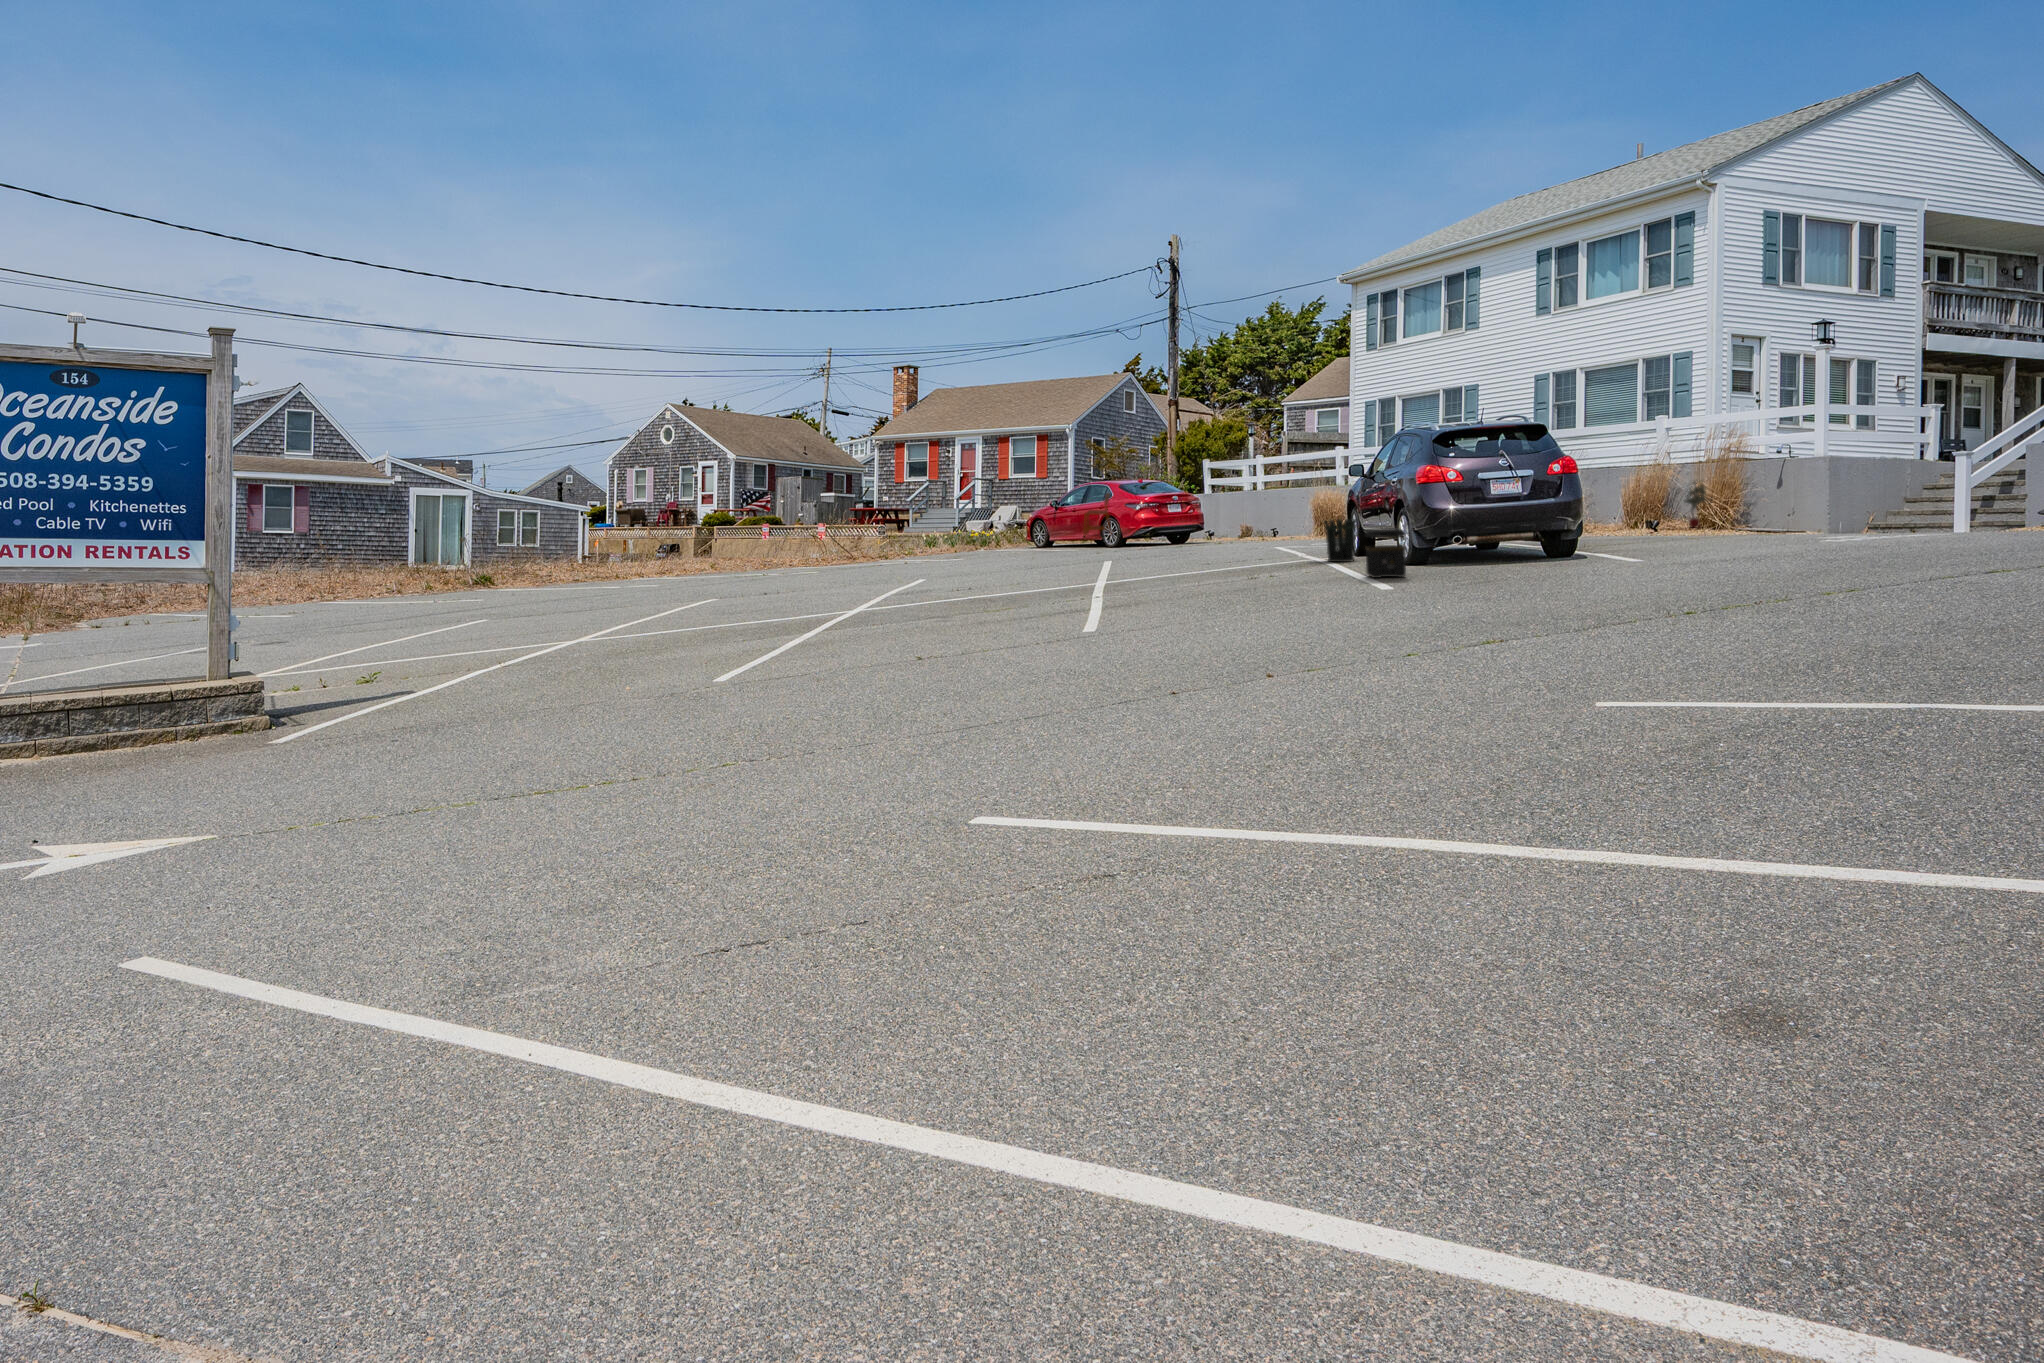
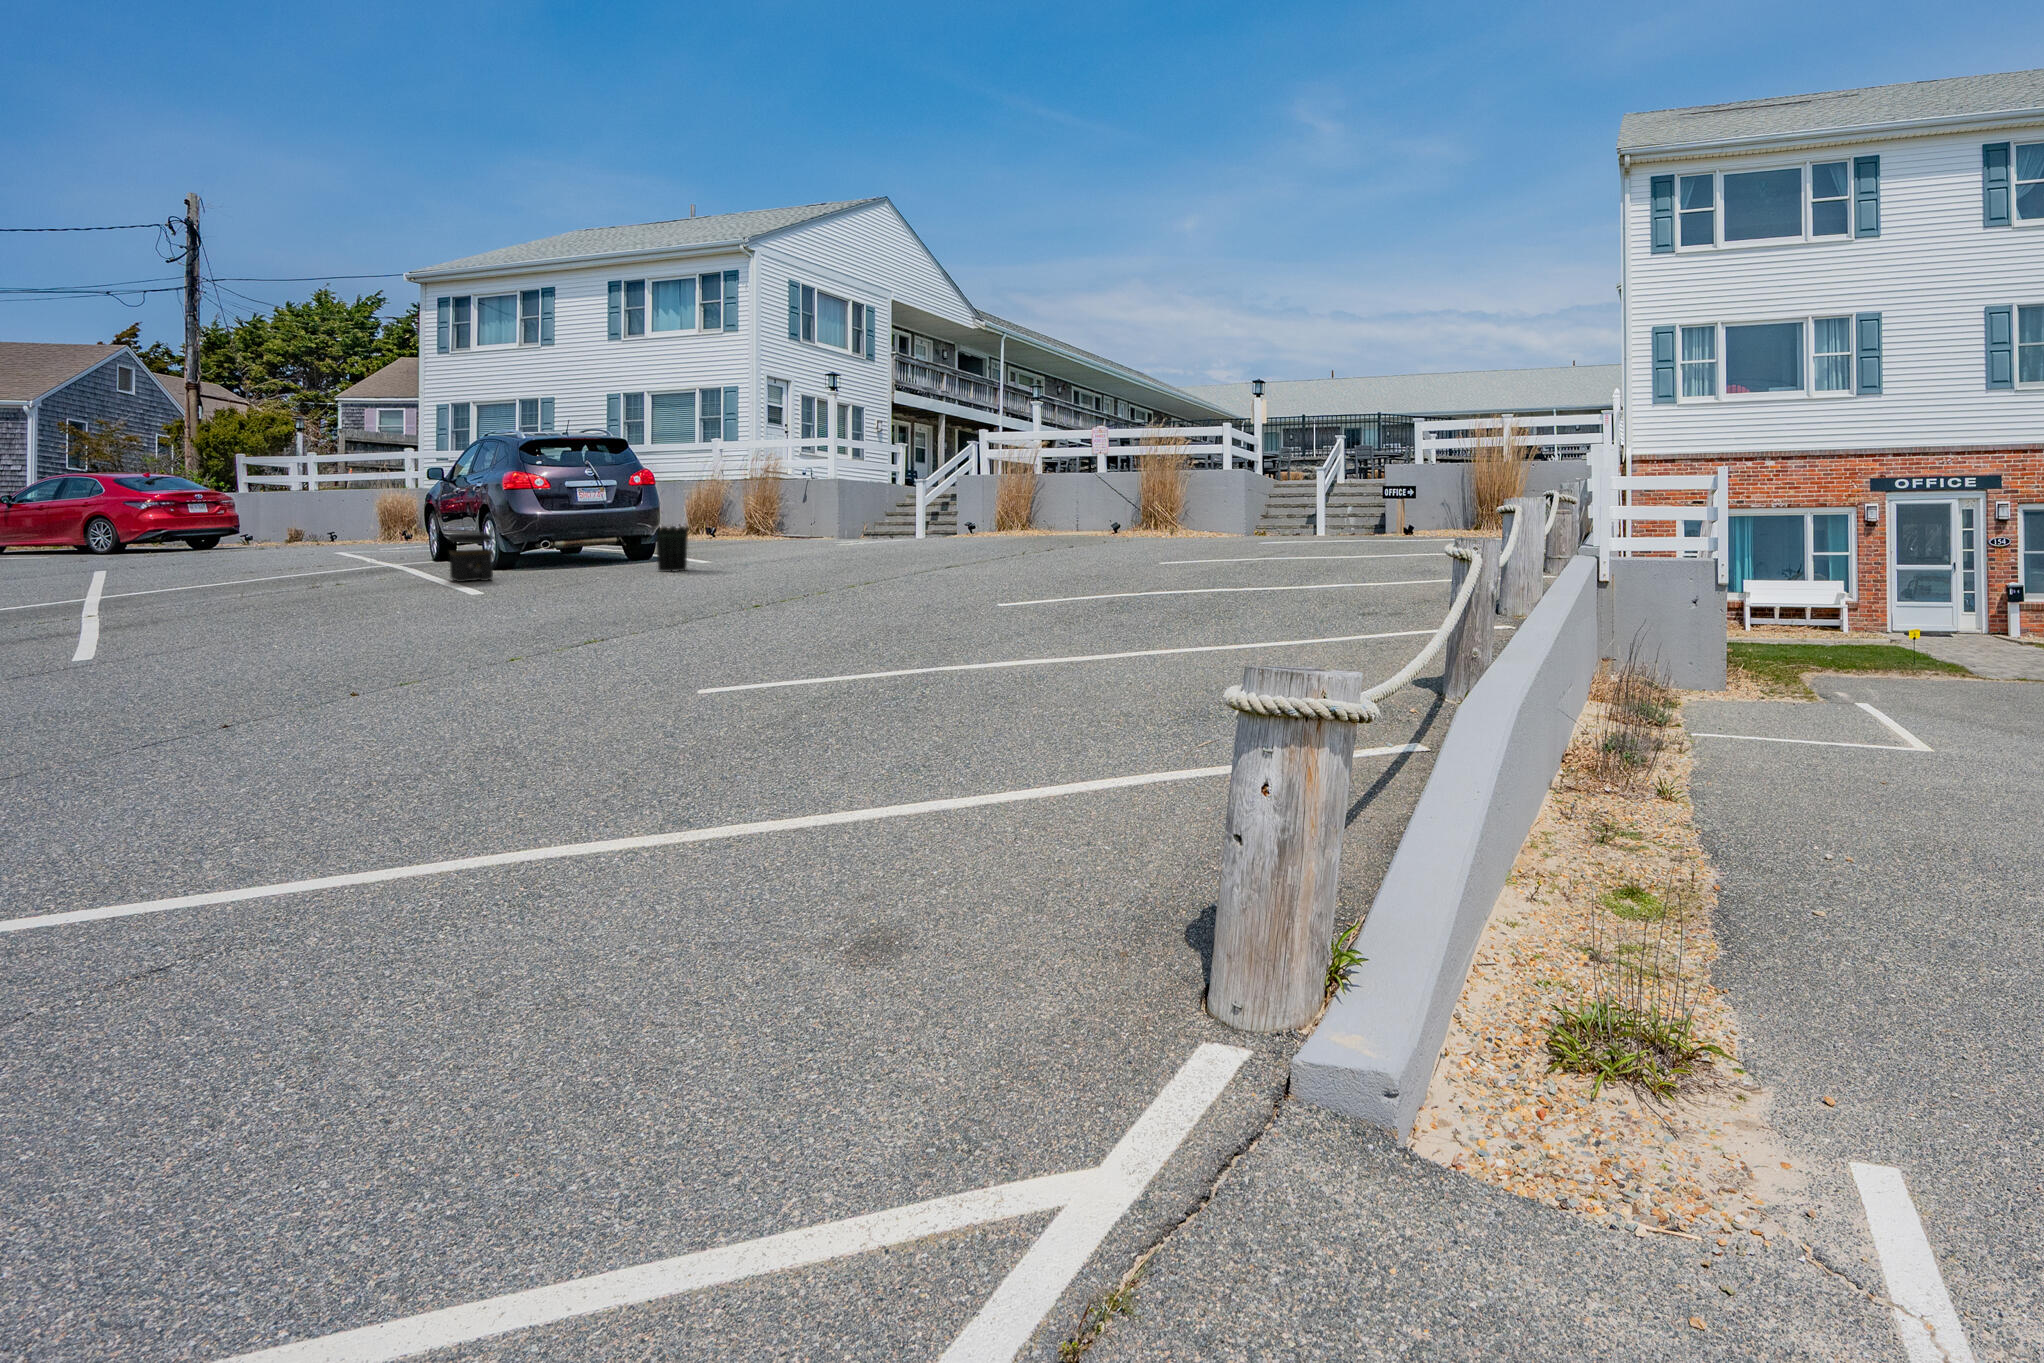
potted tree: present [1685,482,1712,528] -> none [731,493,755,533]
bench: present [1083,493,1113,536] -> none [65,488,113,543]
waste bin: present [1323,519,1356,562] -> present [656,526,689,572]

